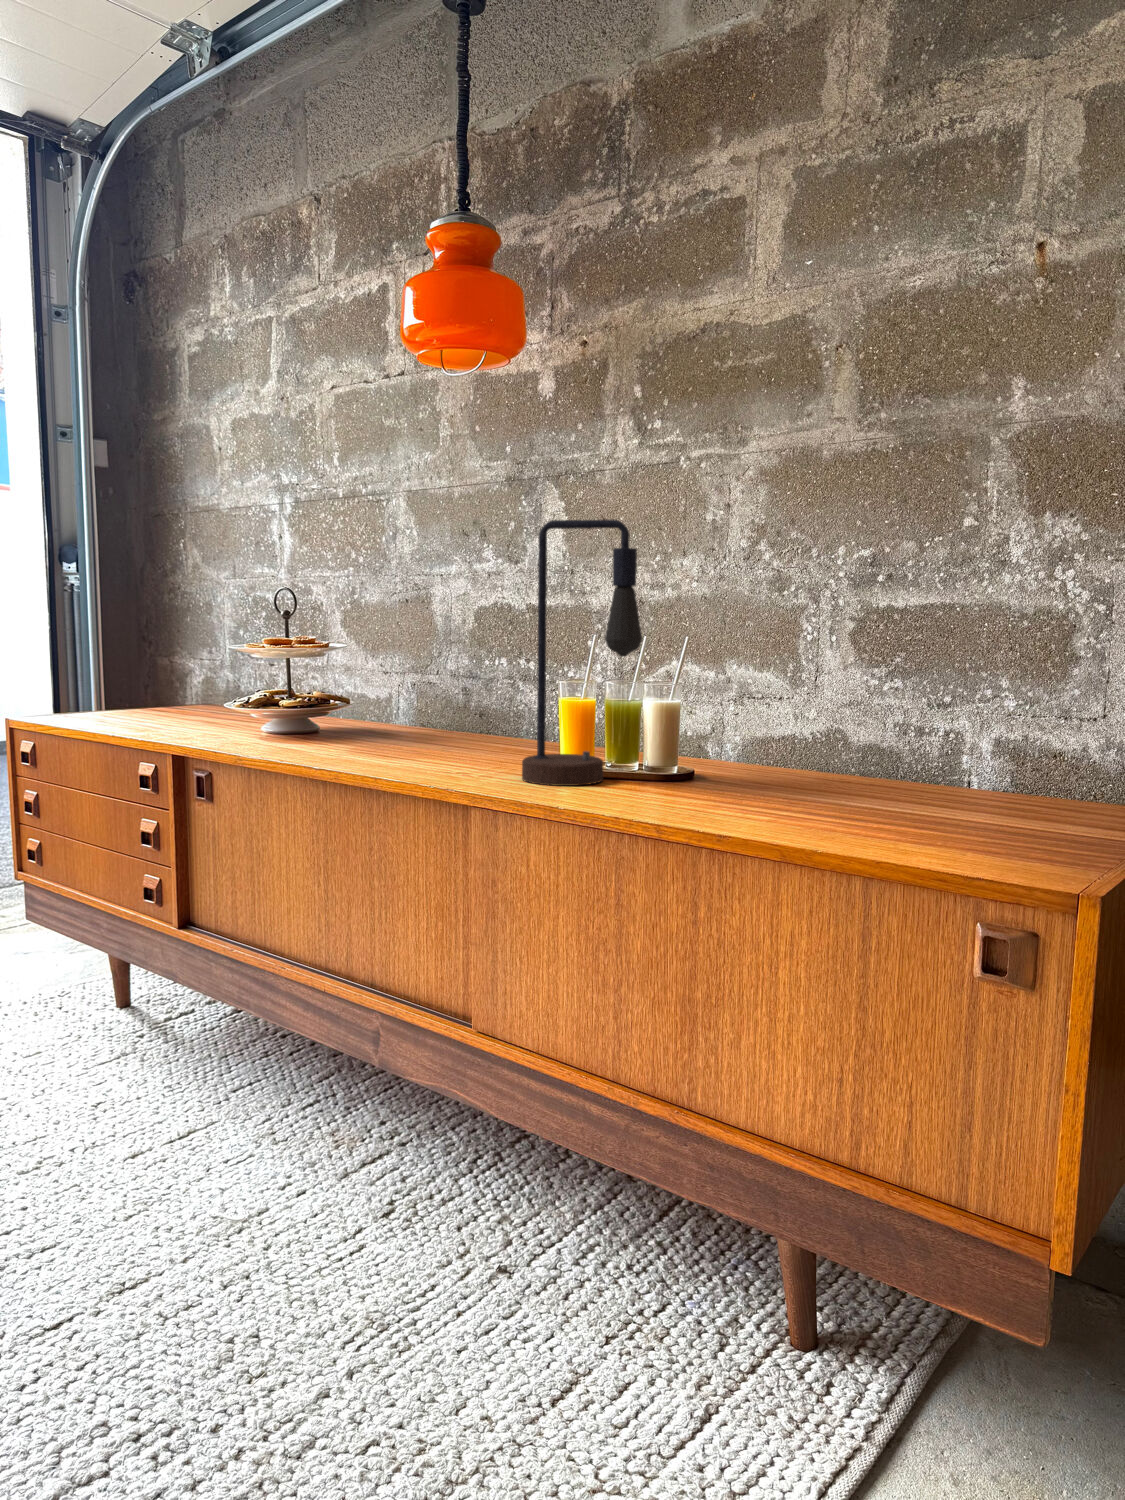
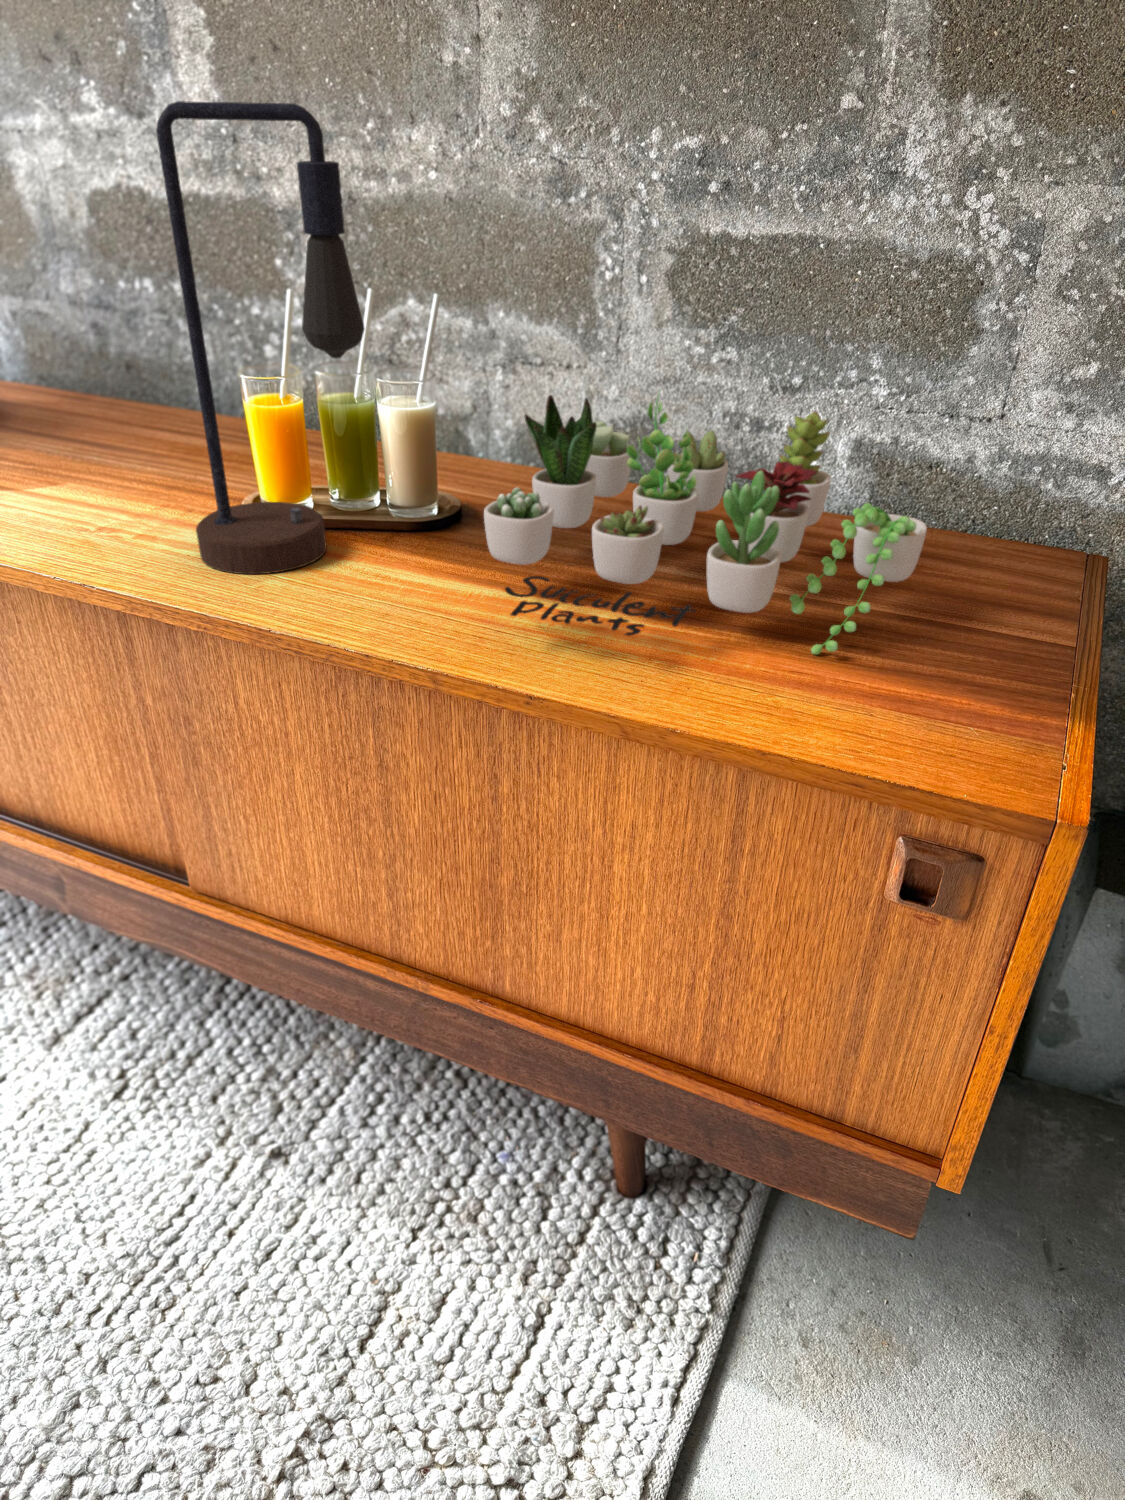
succulent plant: none [685,672,1017,828] -> present [484,395,927,655]

